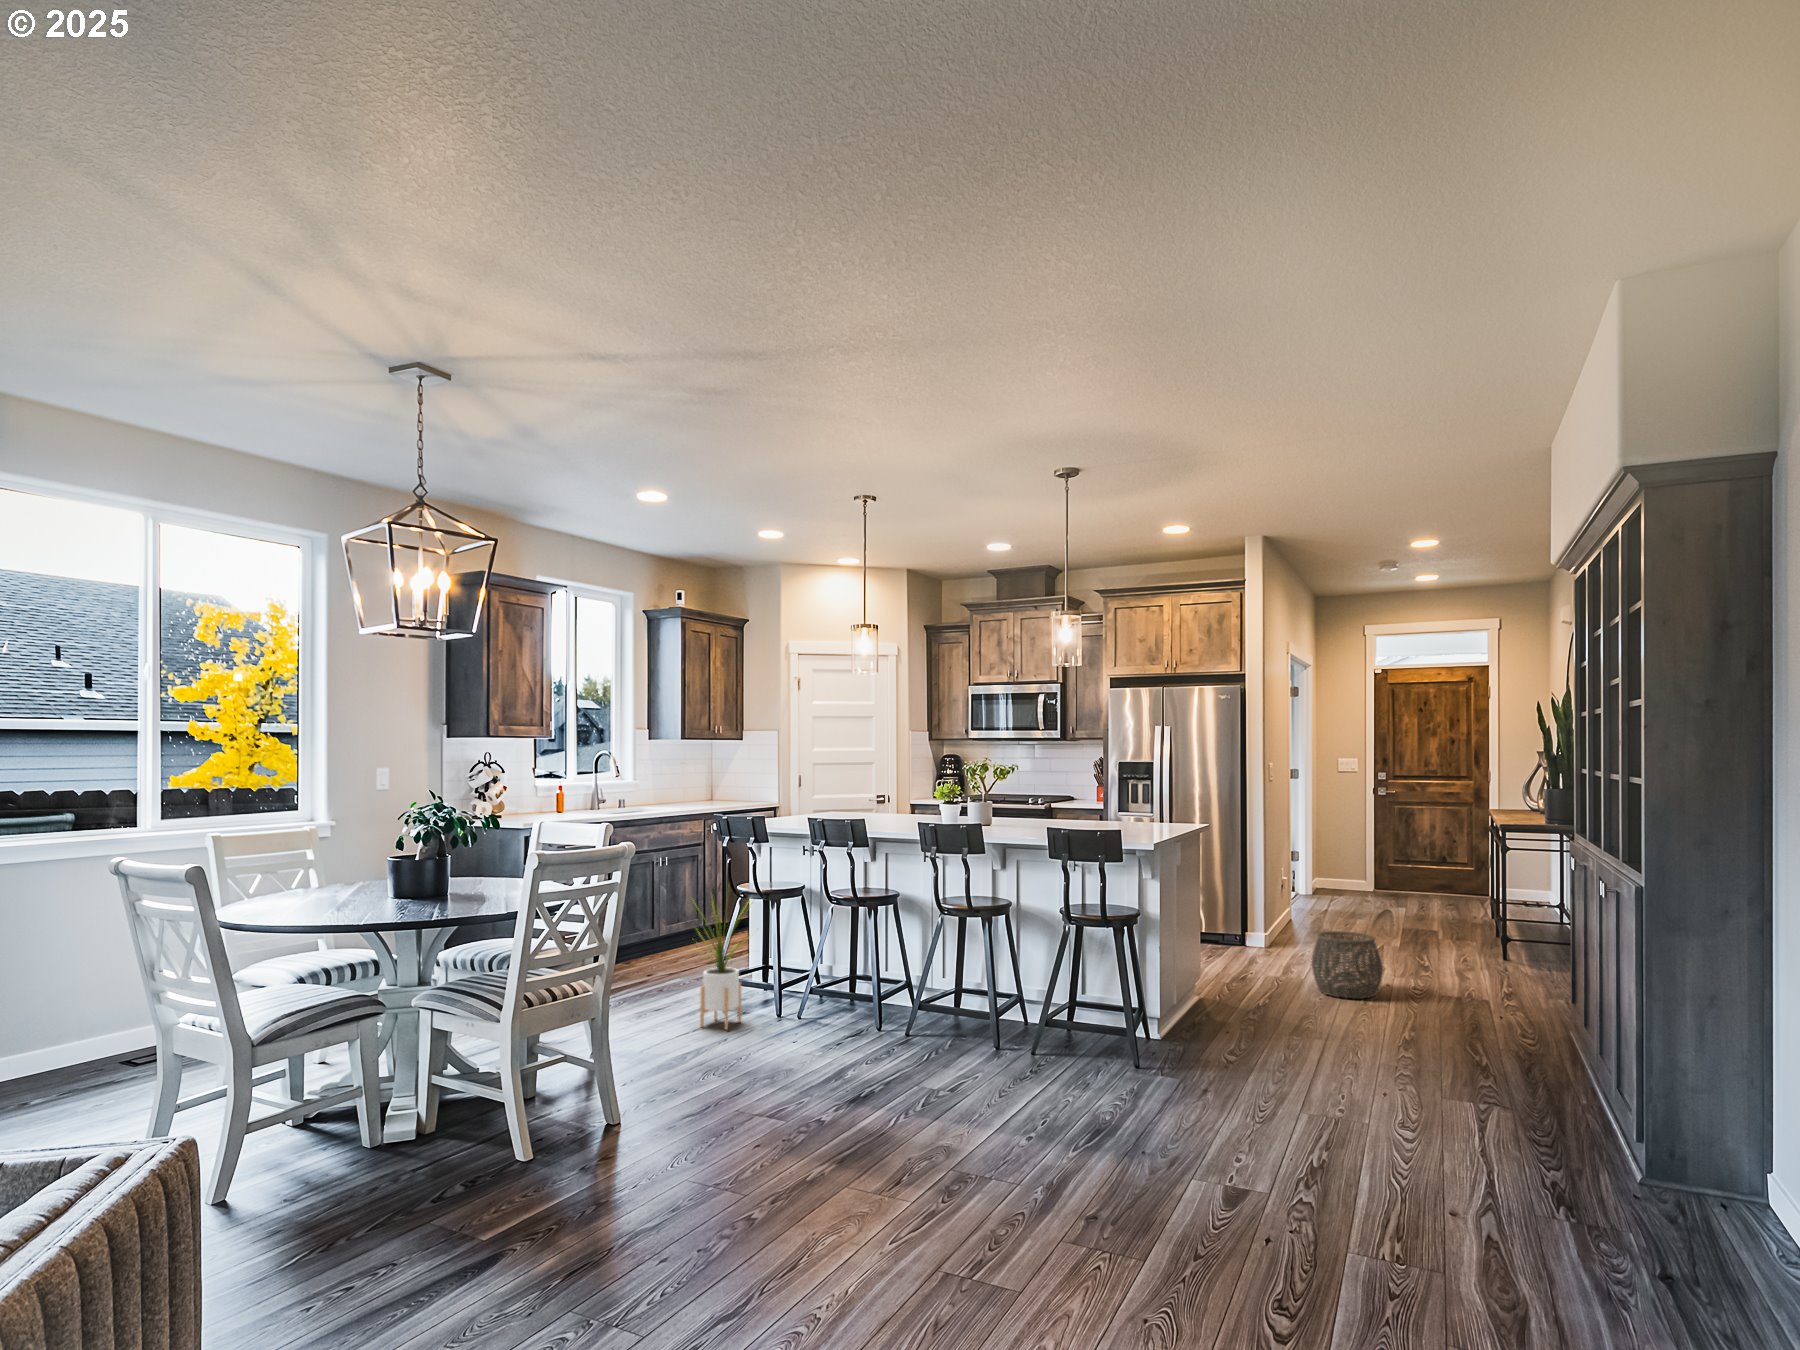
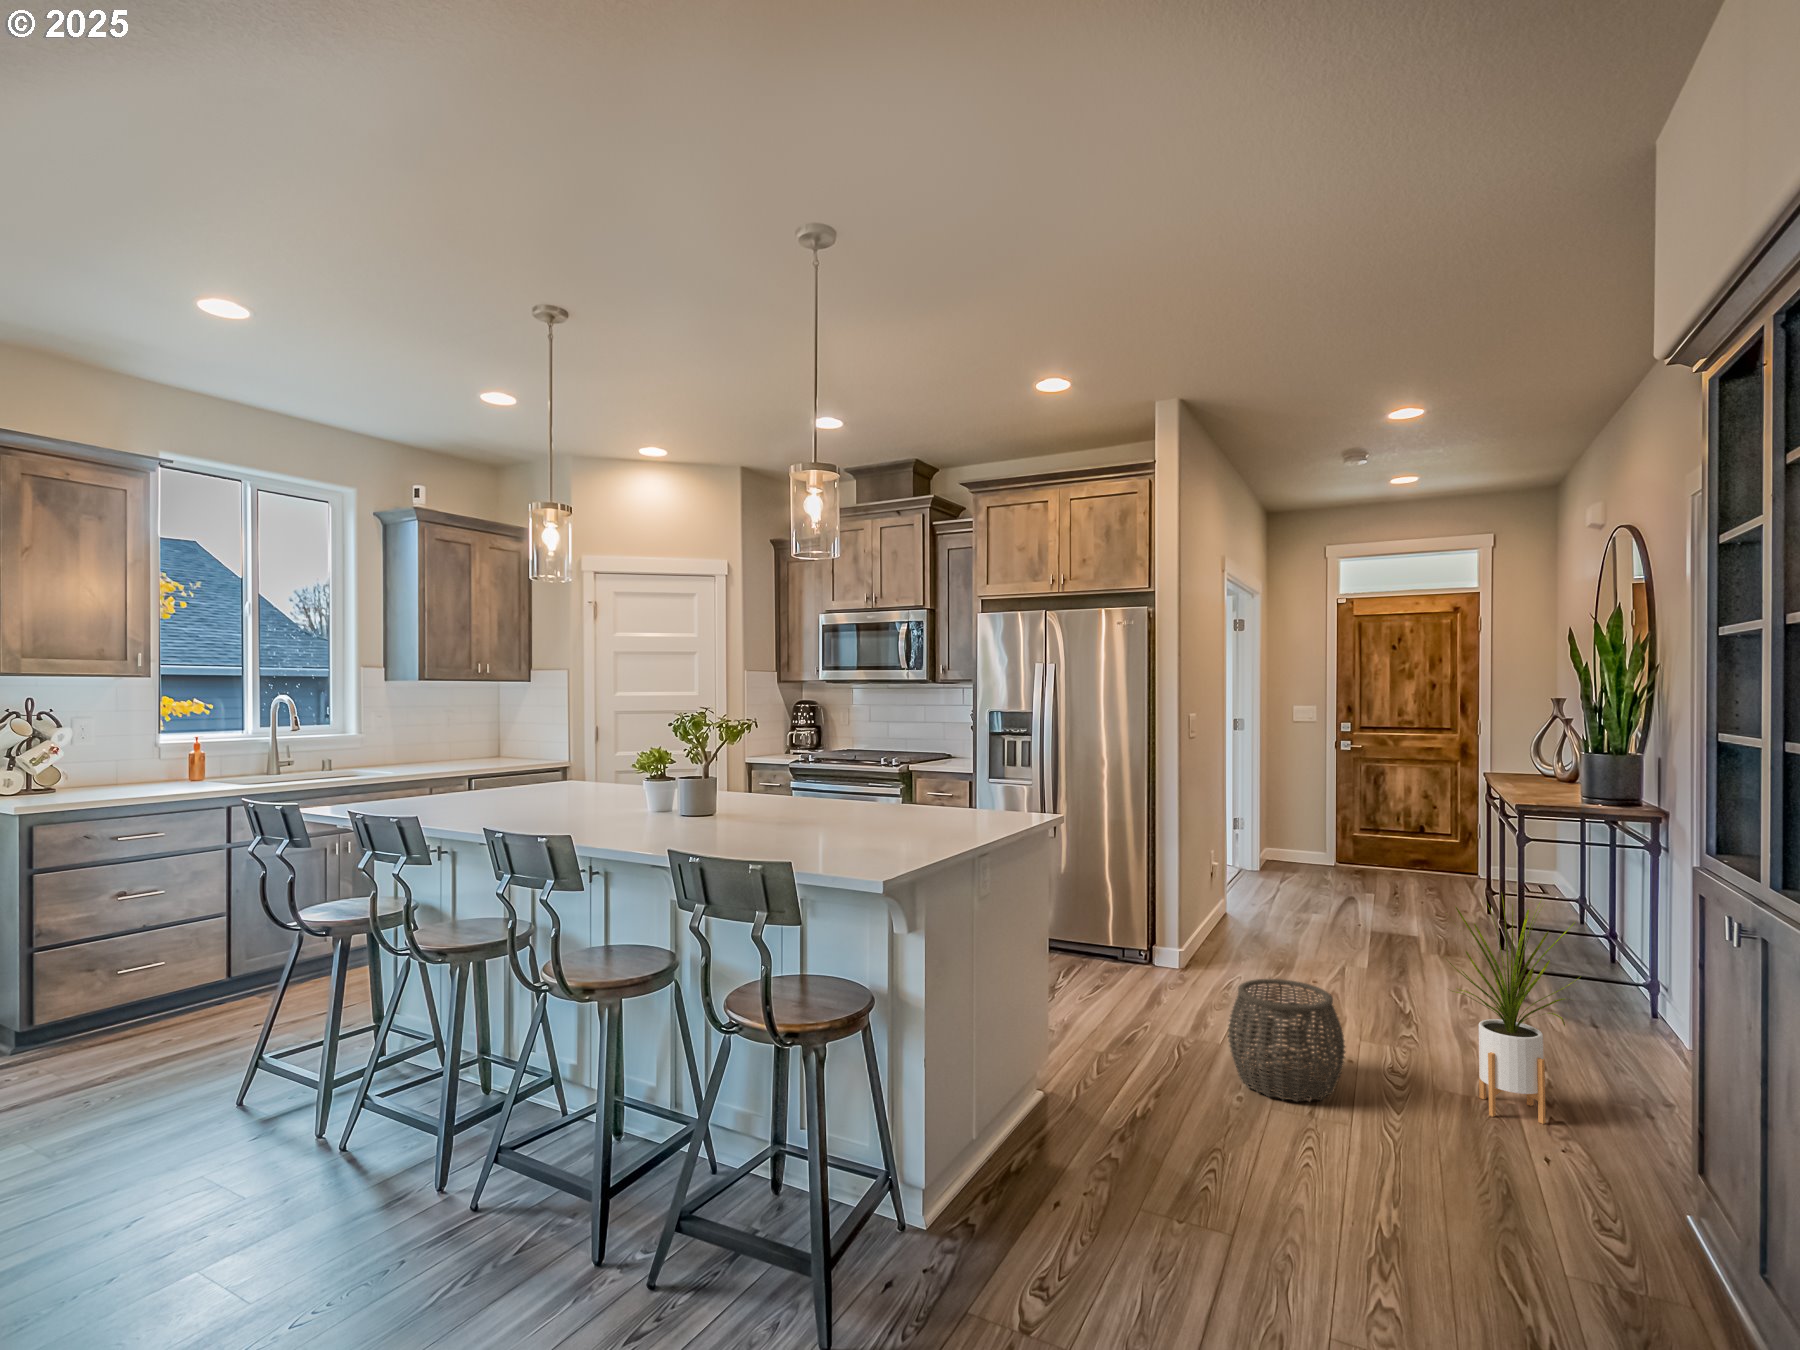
house plant: present [698,901,750,1030] -> present [1447,893,1580,1124]

